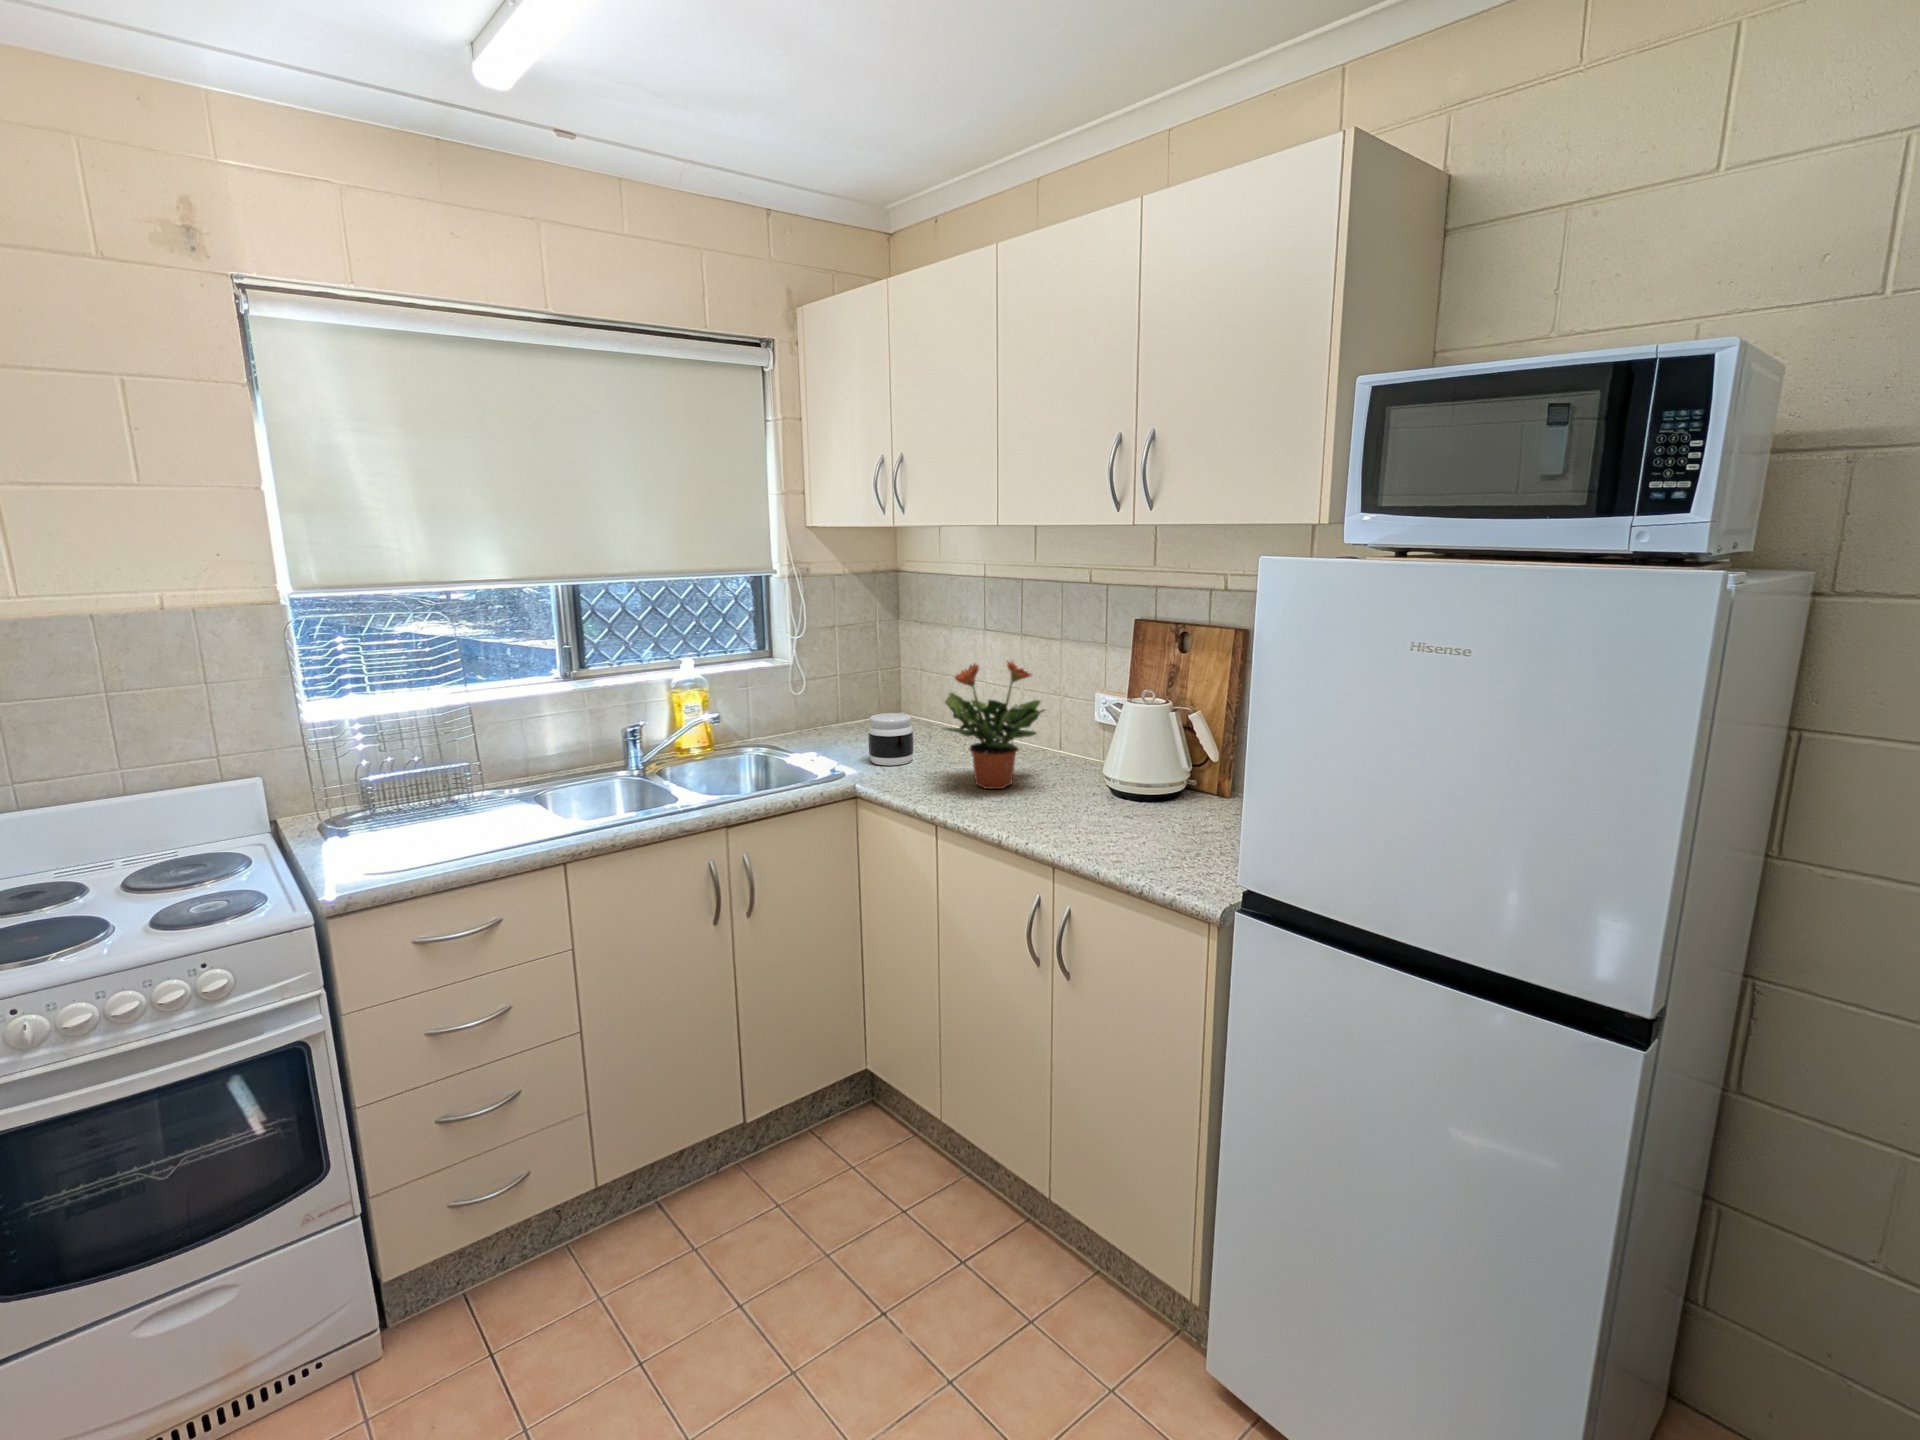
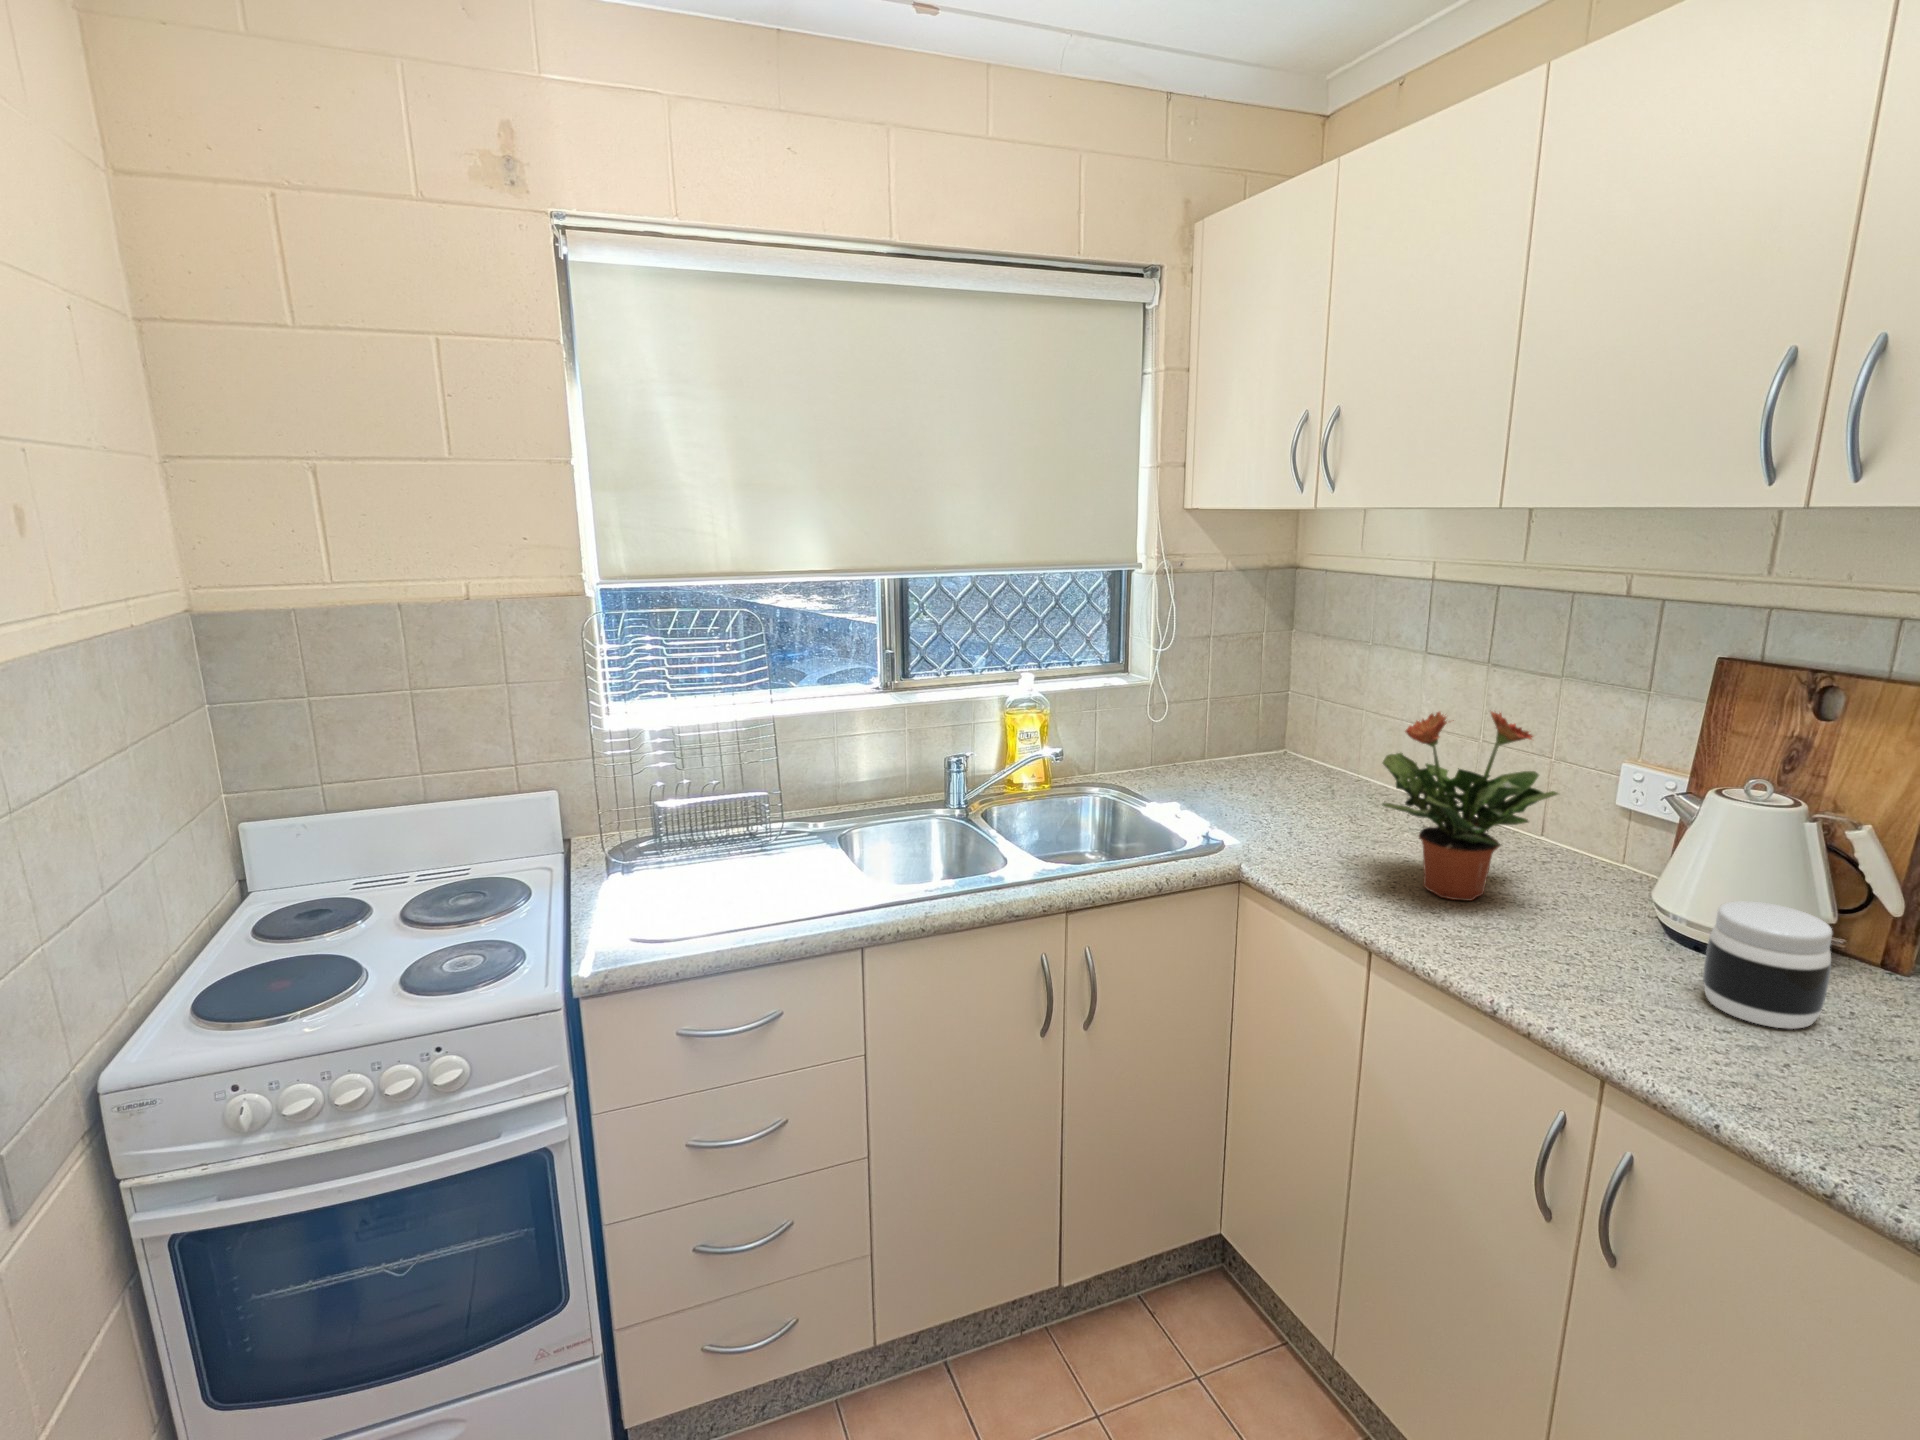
jar: present [868,713,914,765] -> present [1703,901,1832,1029]

